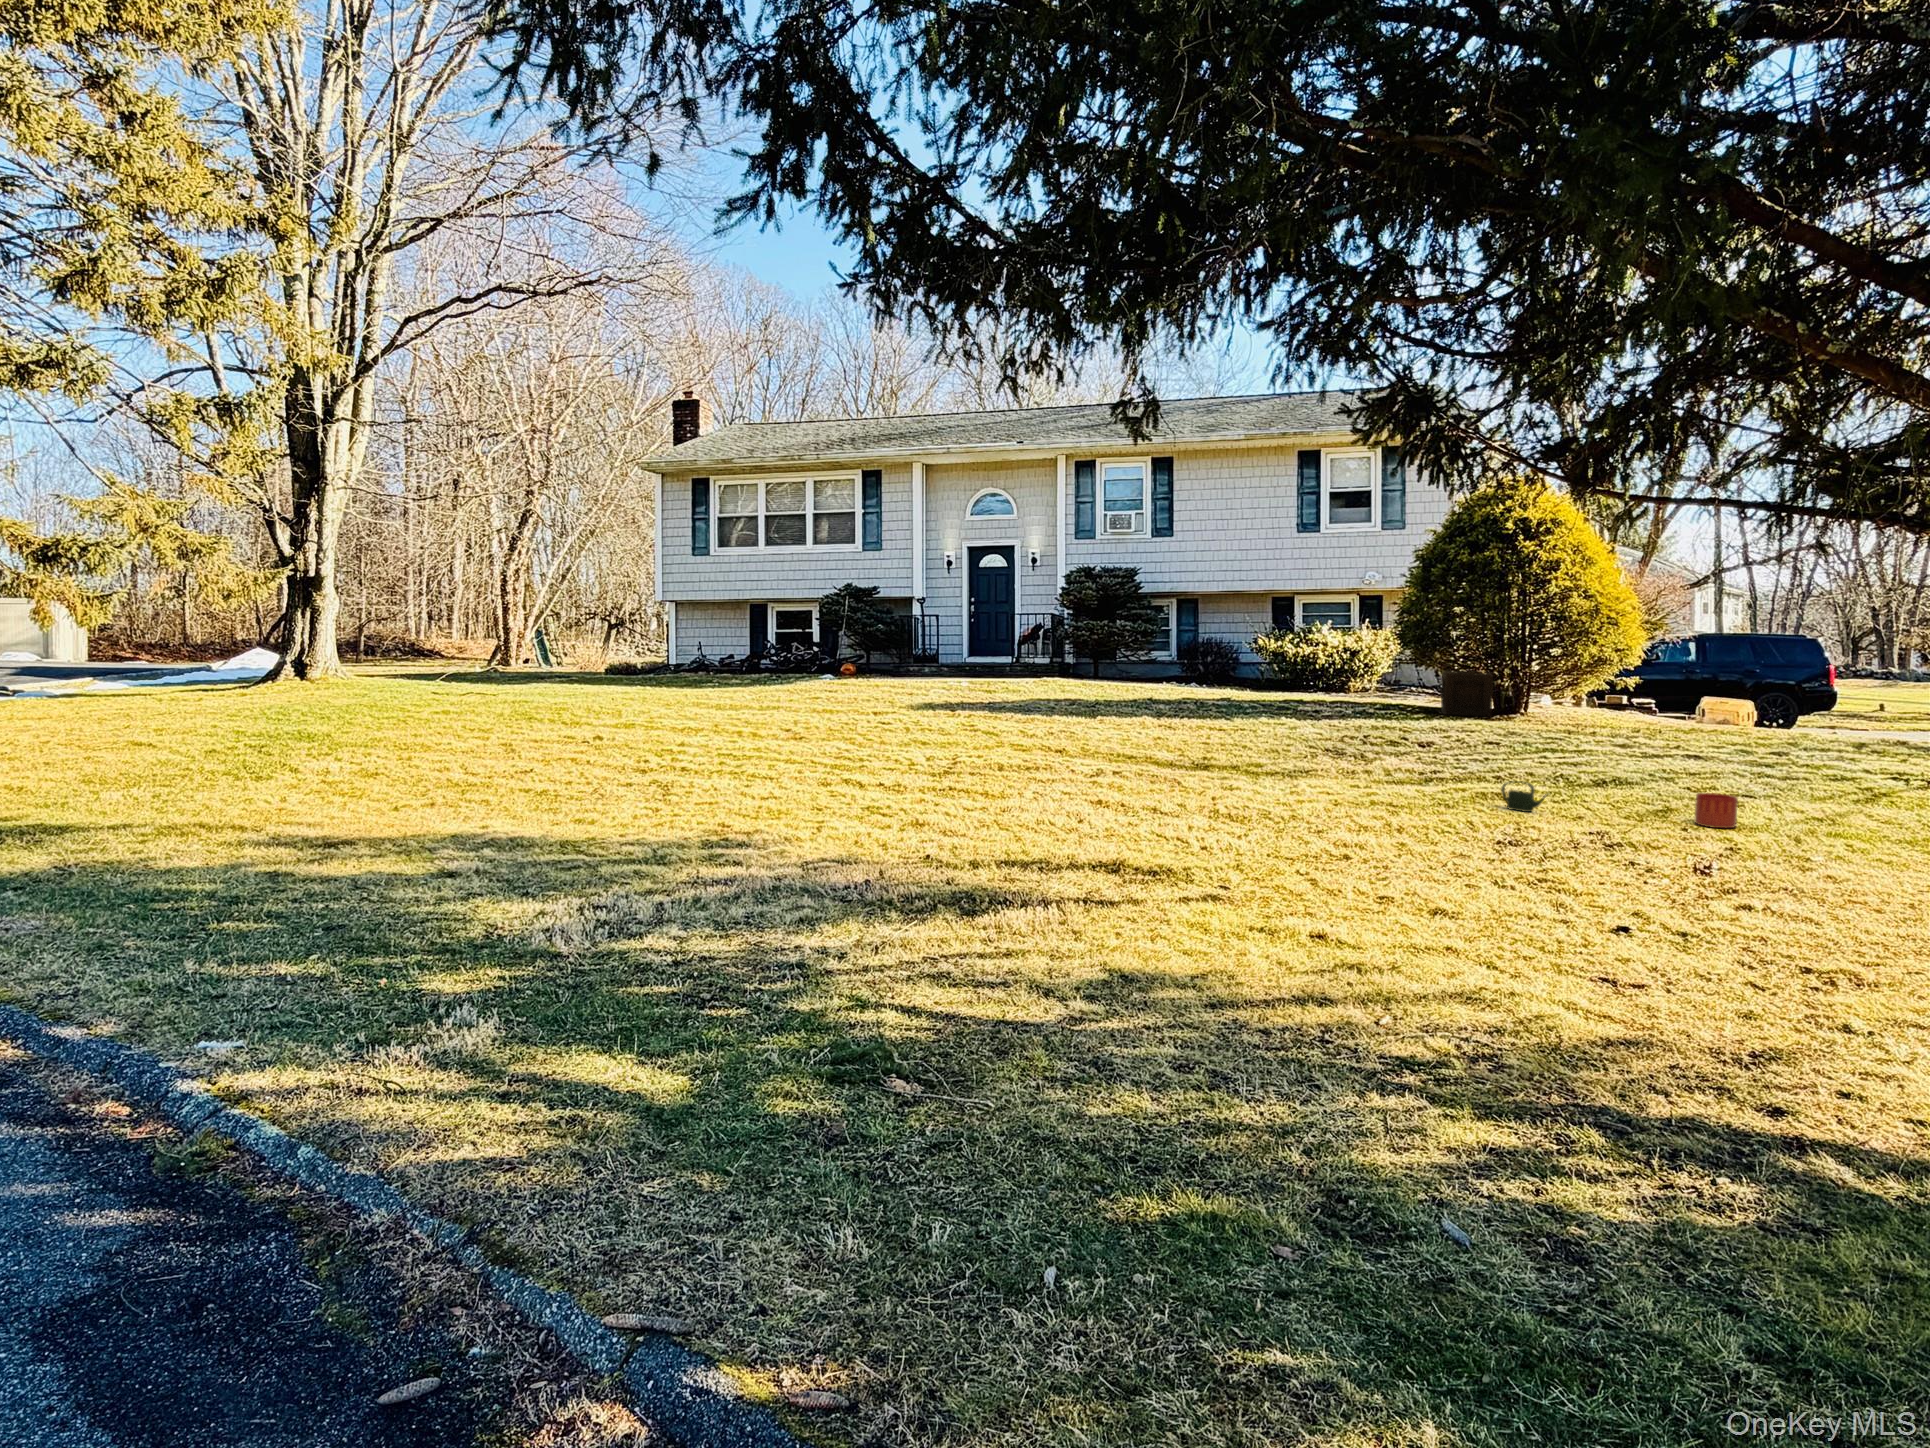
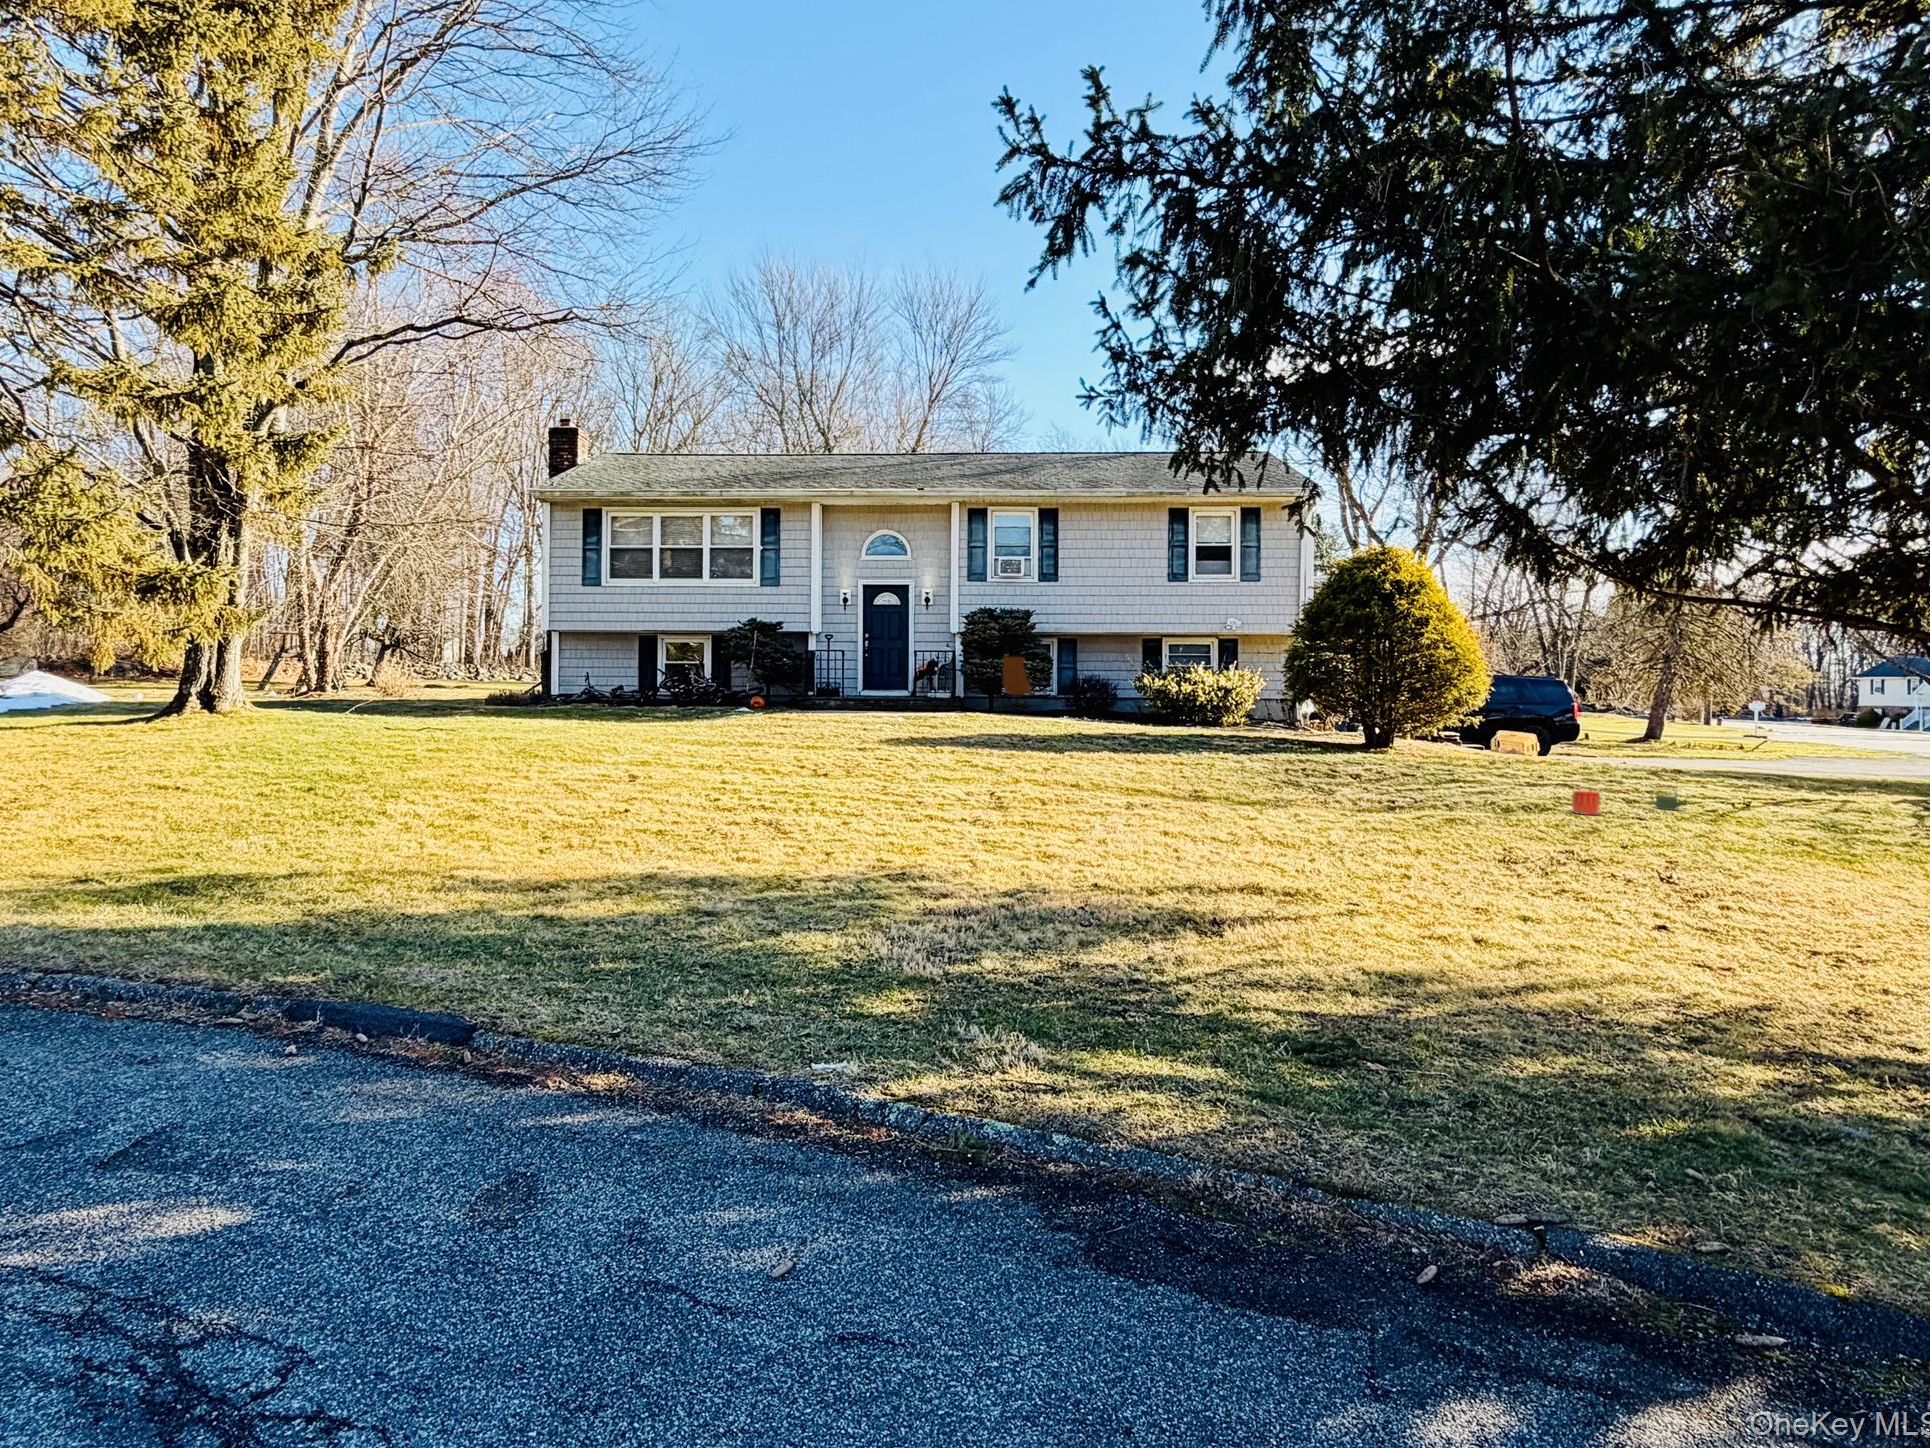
lounge chair: none [1096,618,1139,673] -> present [1003,657,1033,705]
wooden crate: present [1441,671,1493,717] -> none [1326,705,1370,742]
watering can: present [1501,781,1549,812] -> present [1651,789,1684,810]

